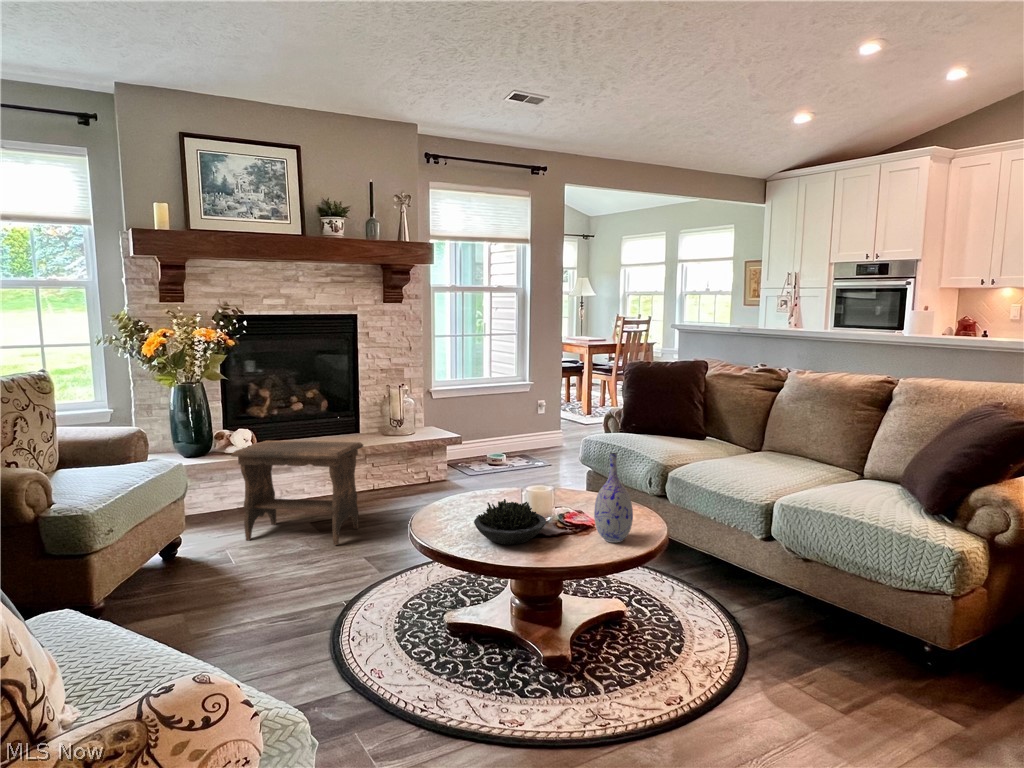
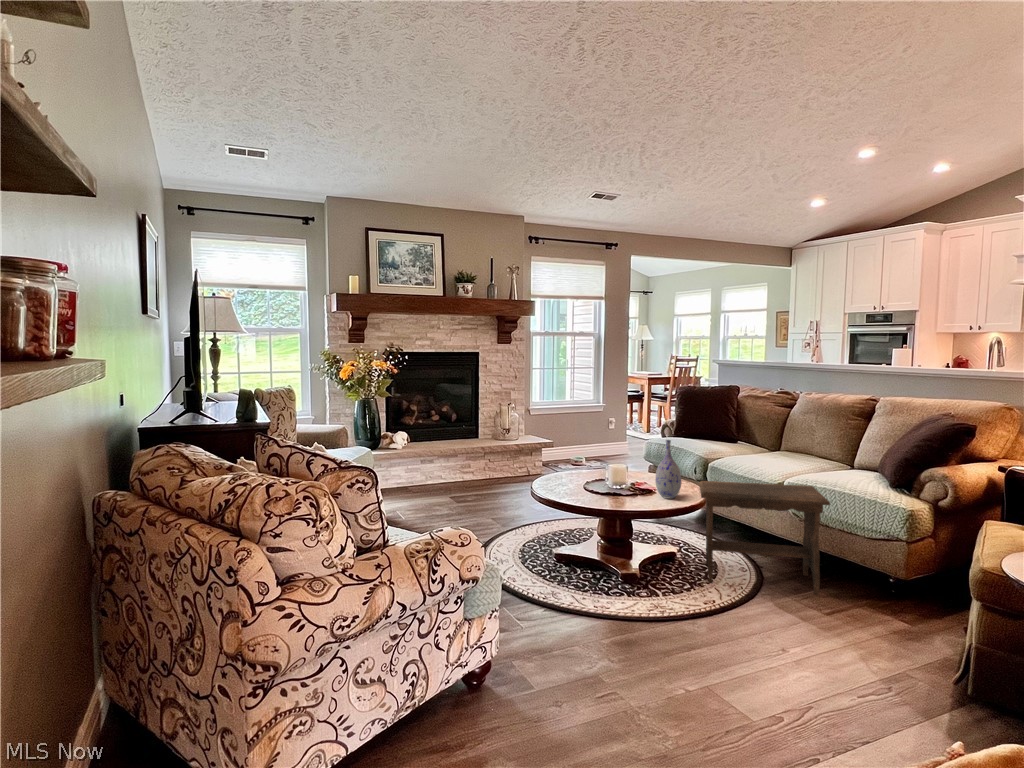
footstool: present [231,441,363,545] -> present [699,481,830,594]
succulent plant: present [474,499,546,545] -> none [576,469,623,497]

